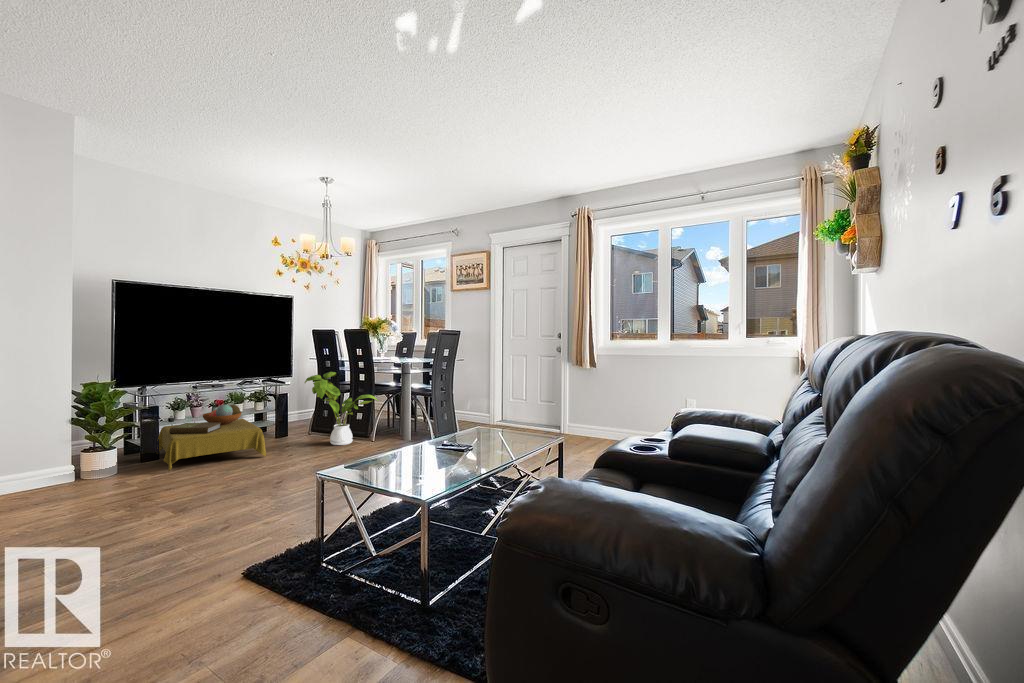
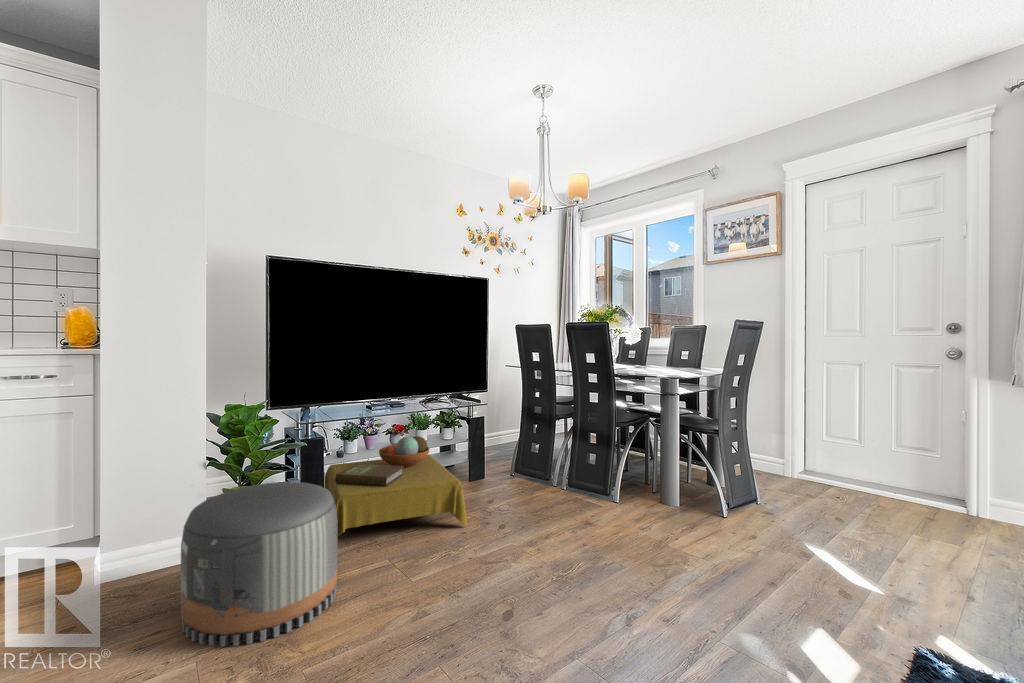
house plant: present [305,372,378,445] -> none [518,389,634,508]
pouf: none [71,427,175,507] -> present [181,482,337,647]

